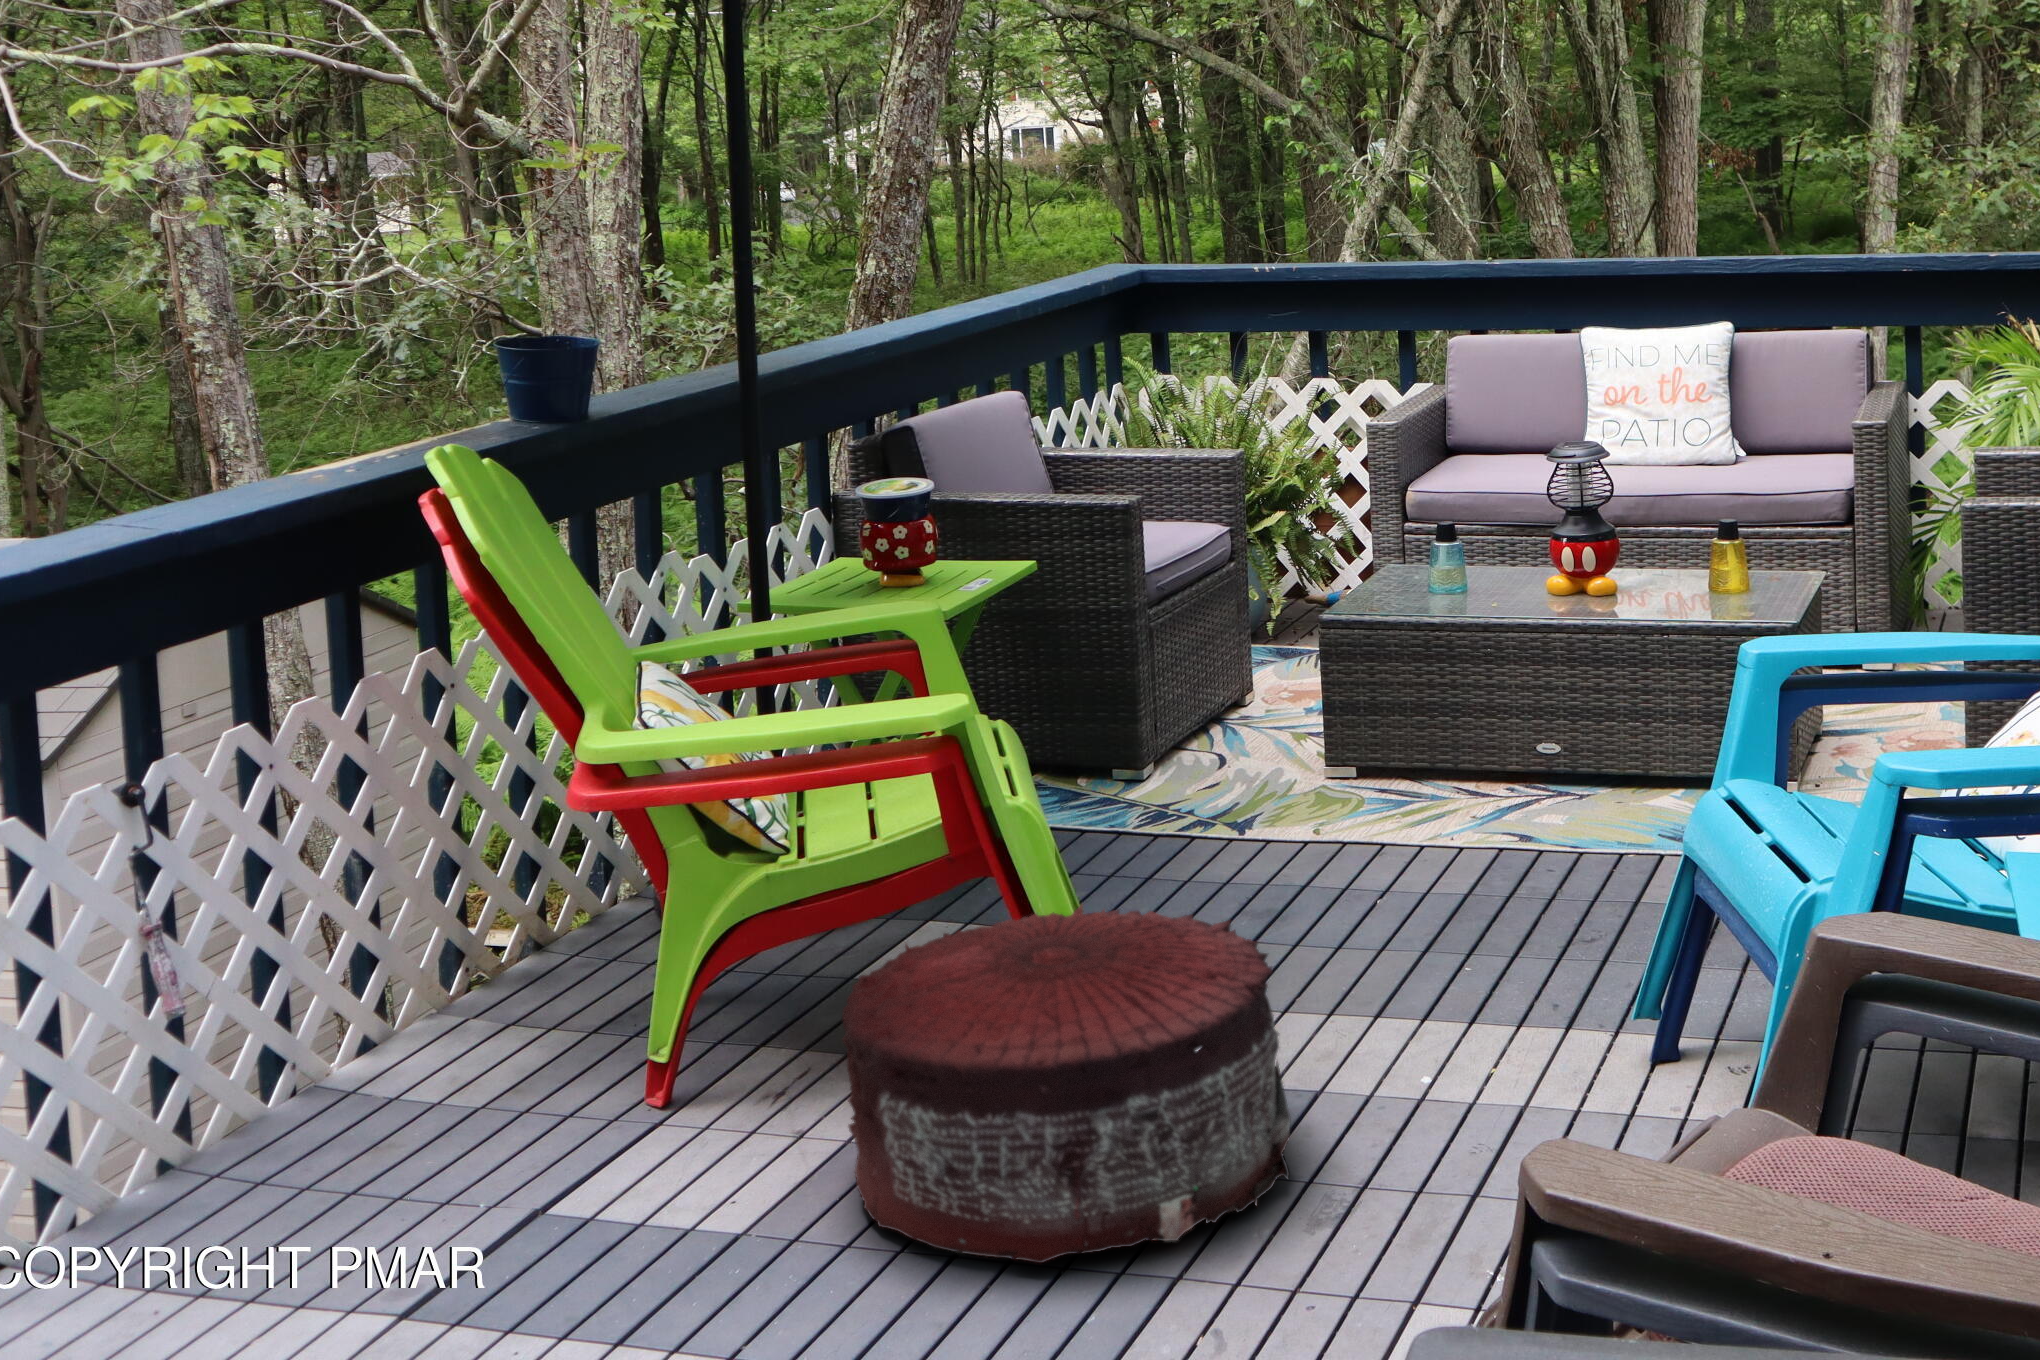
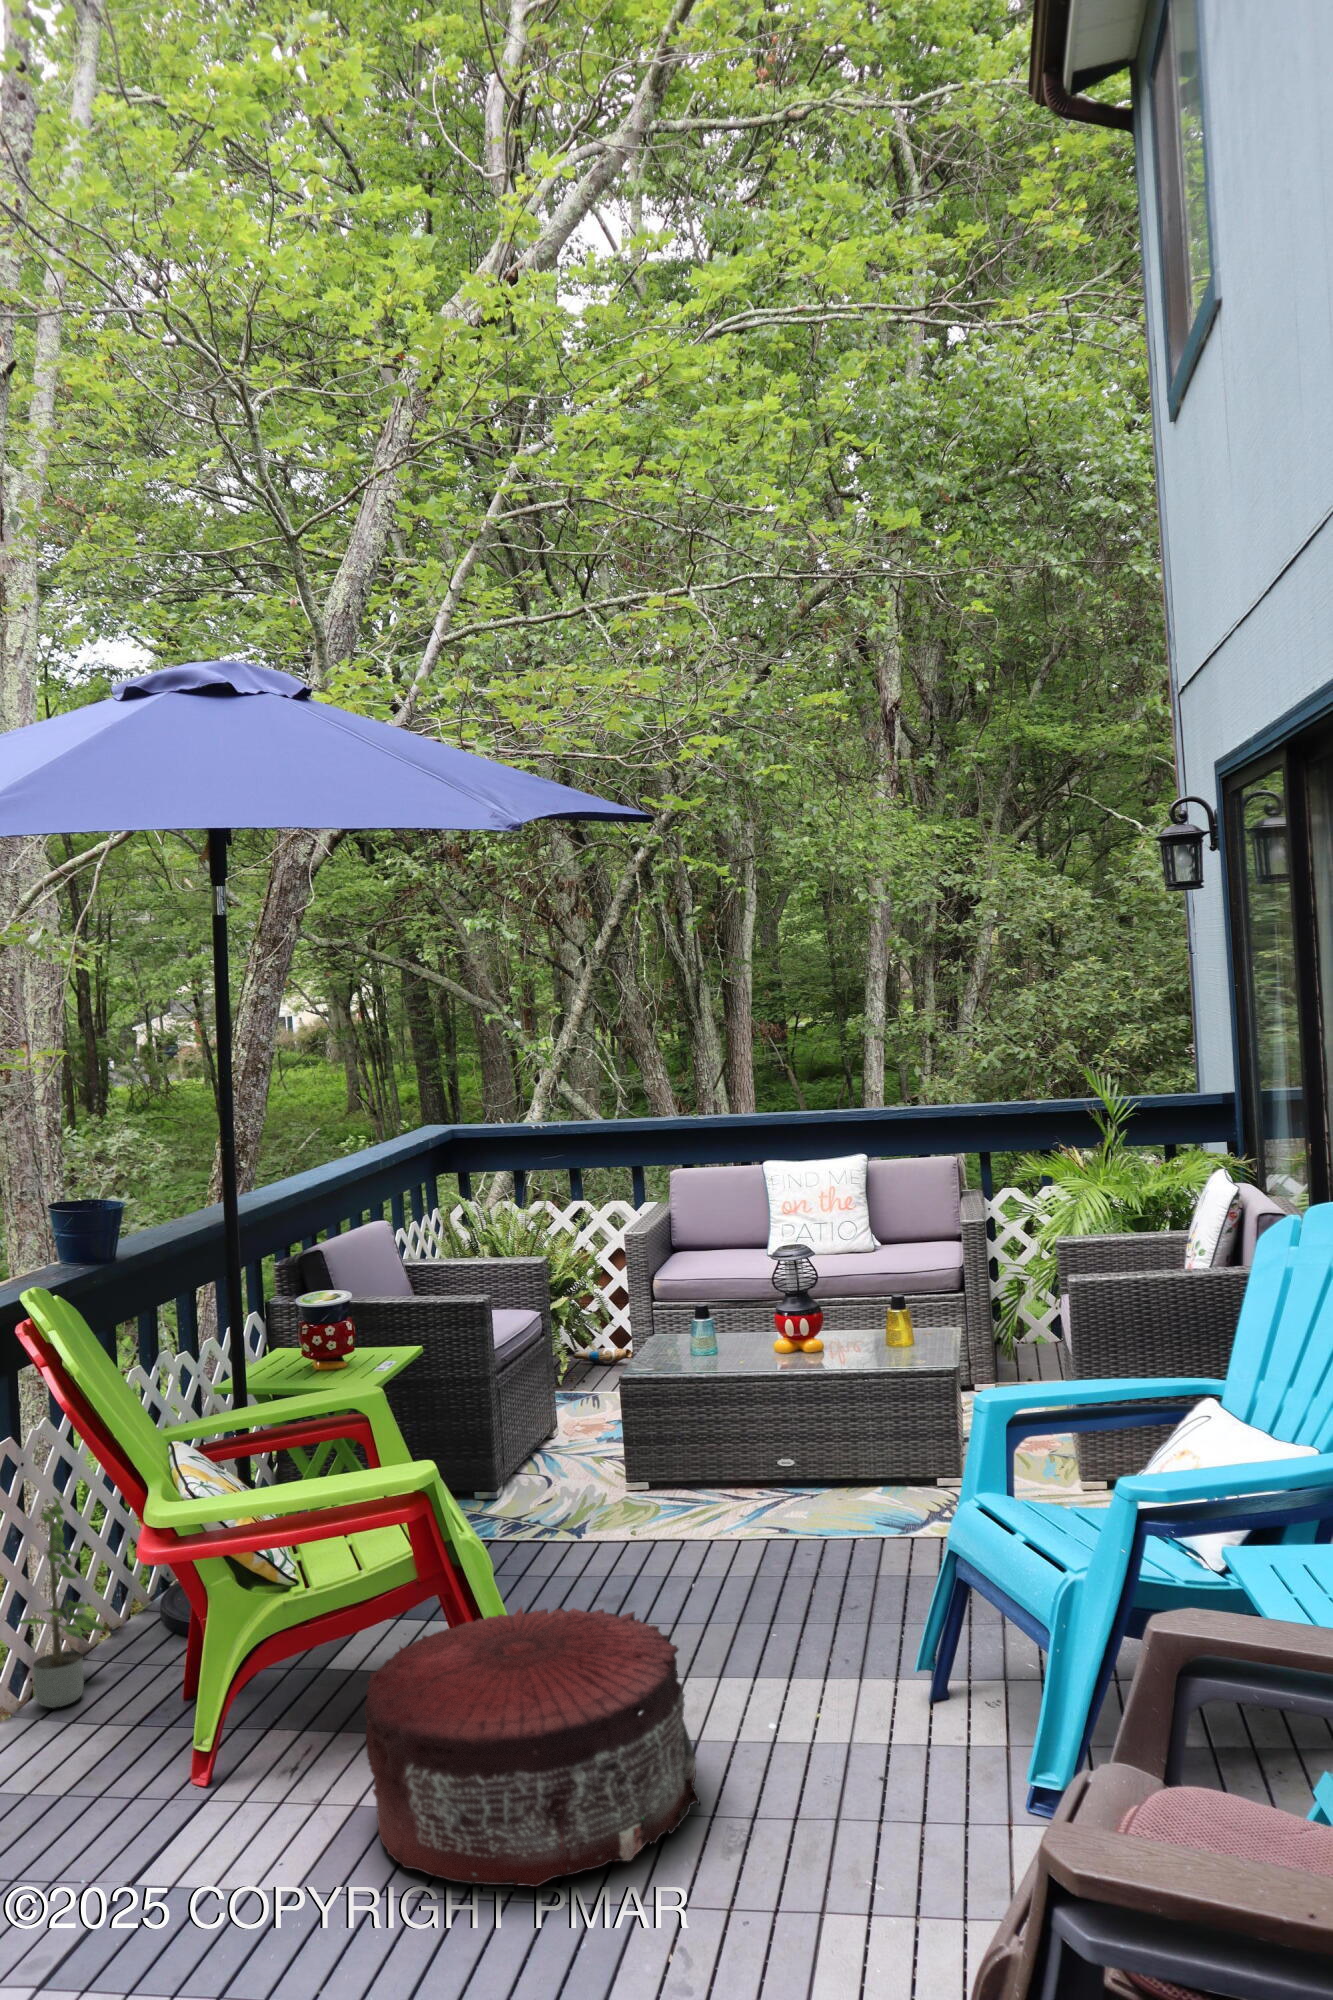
potted plant: none [449,715,580,1000] -> present [18,1493,106,1708]

